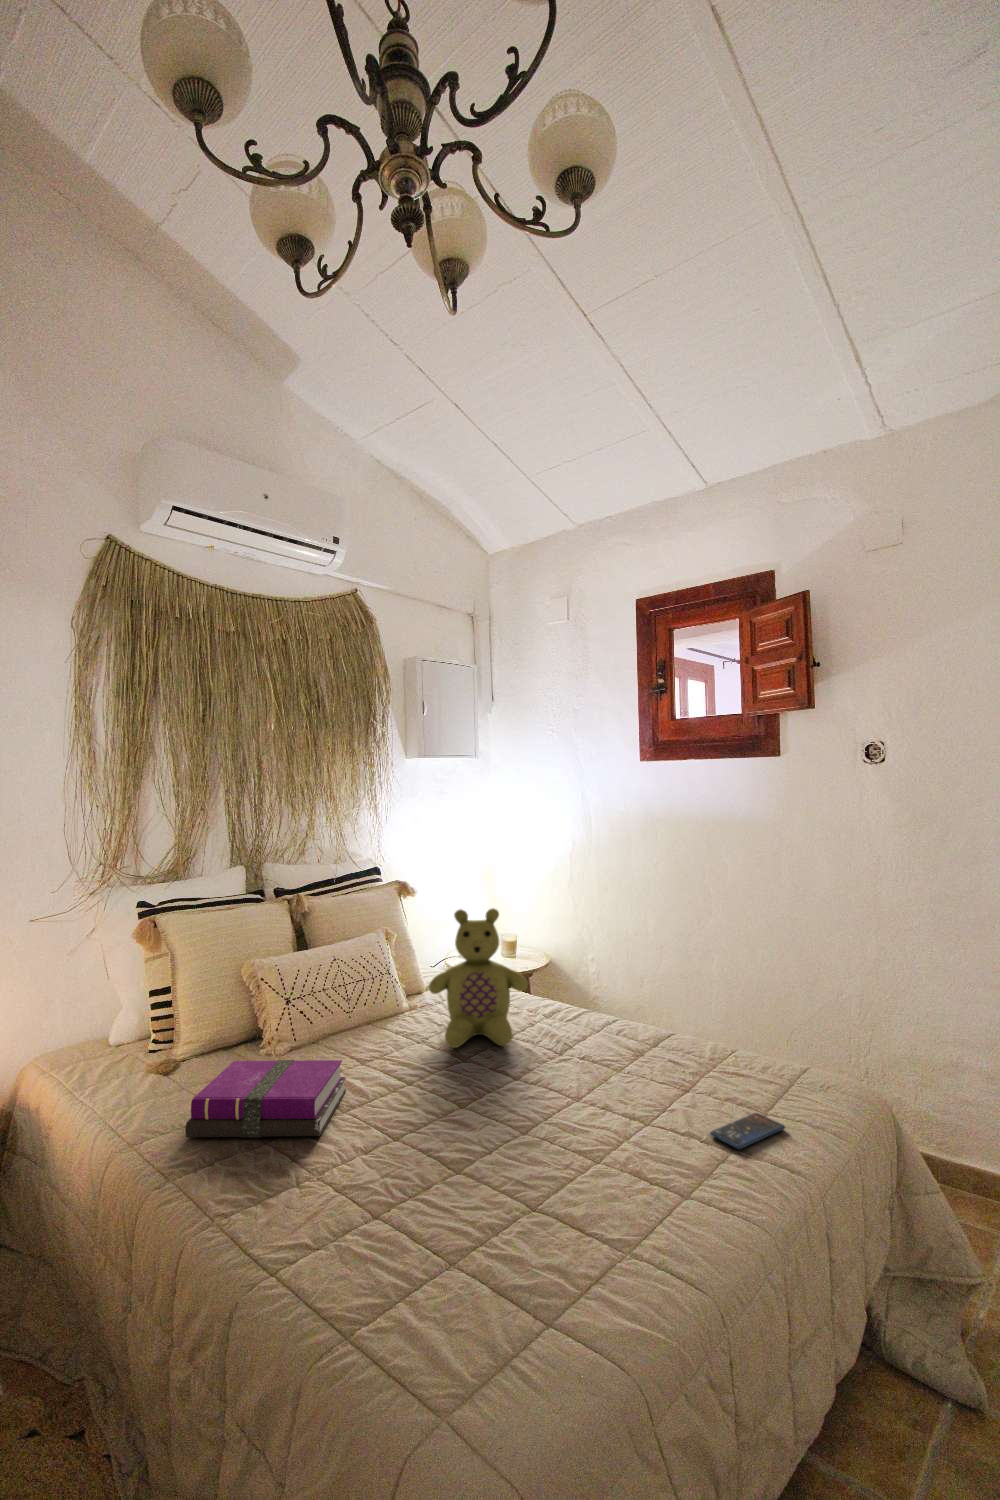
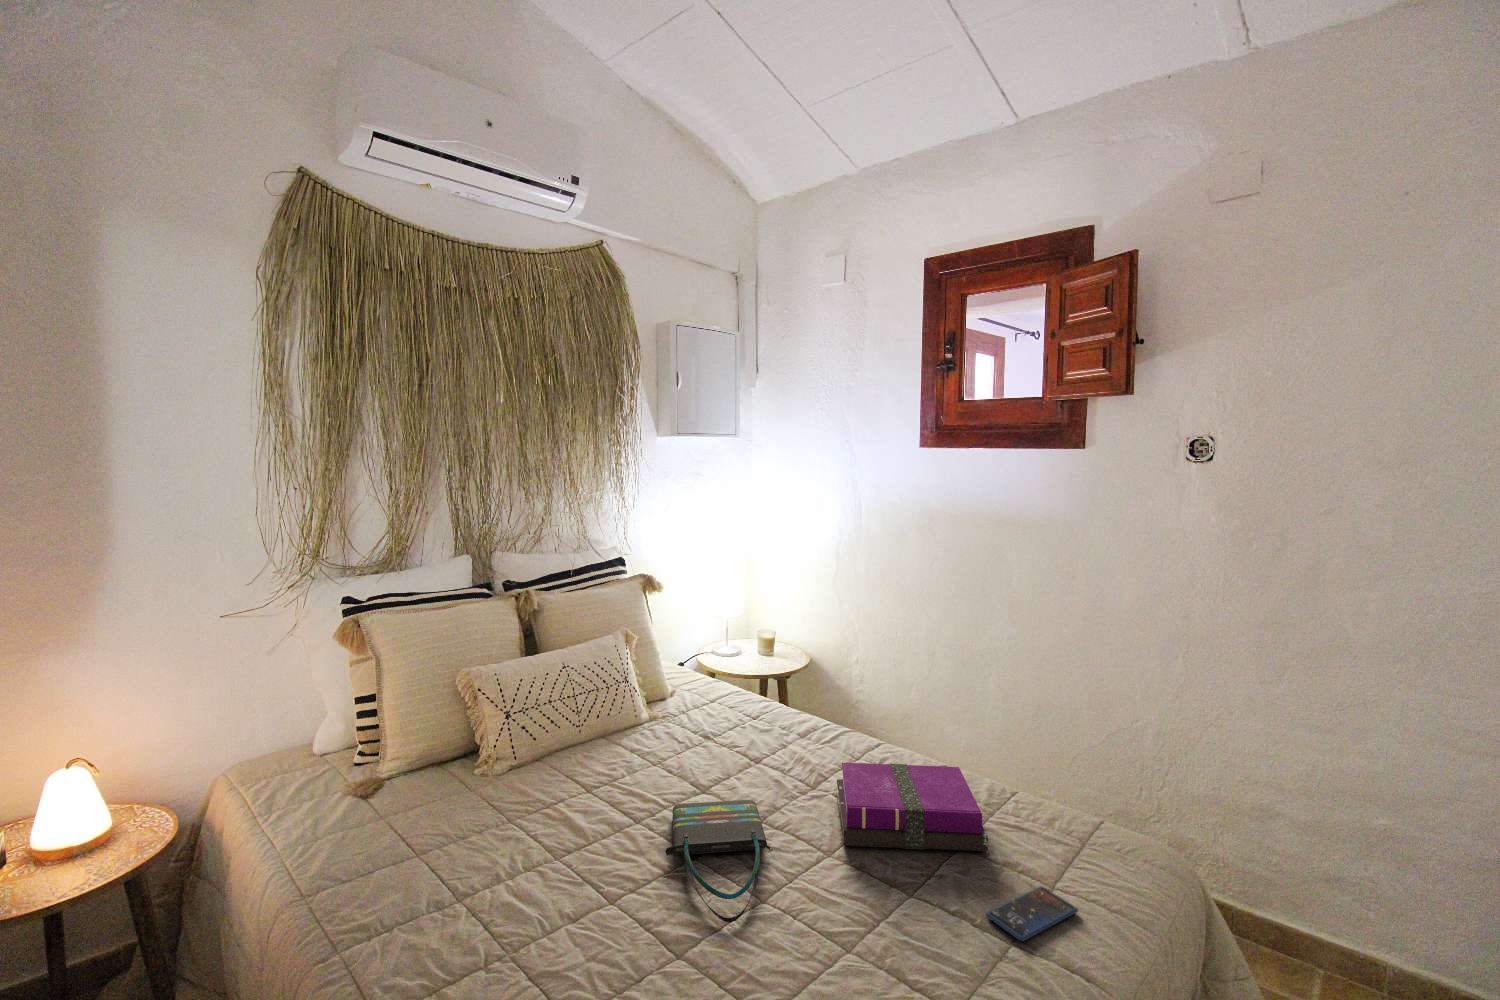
stuffed bear: present [429,909,528,1048] -> none [668,618,780,776]
notebook: present [185,1060,346,1137] -> present [837,762,988,851]
tote bag: none [438,1062,529,1148] -> present [665,800,772,923]

